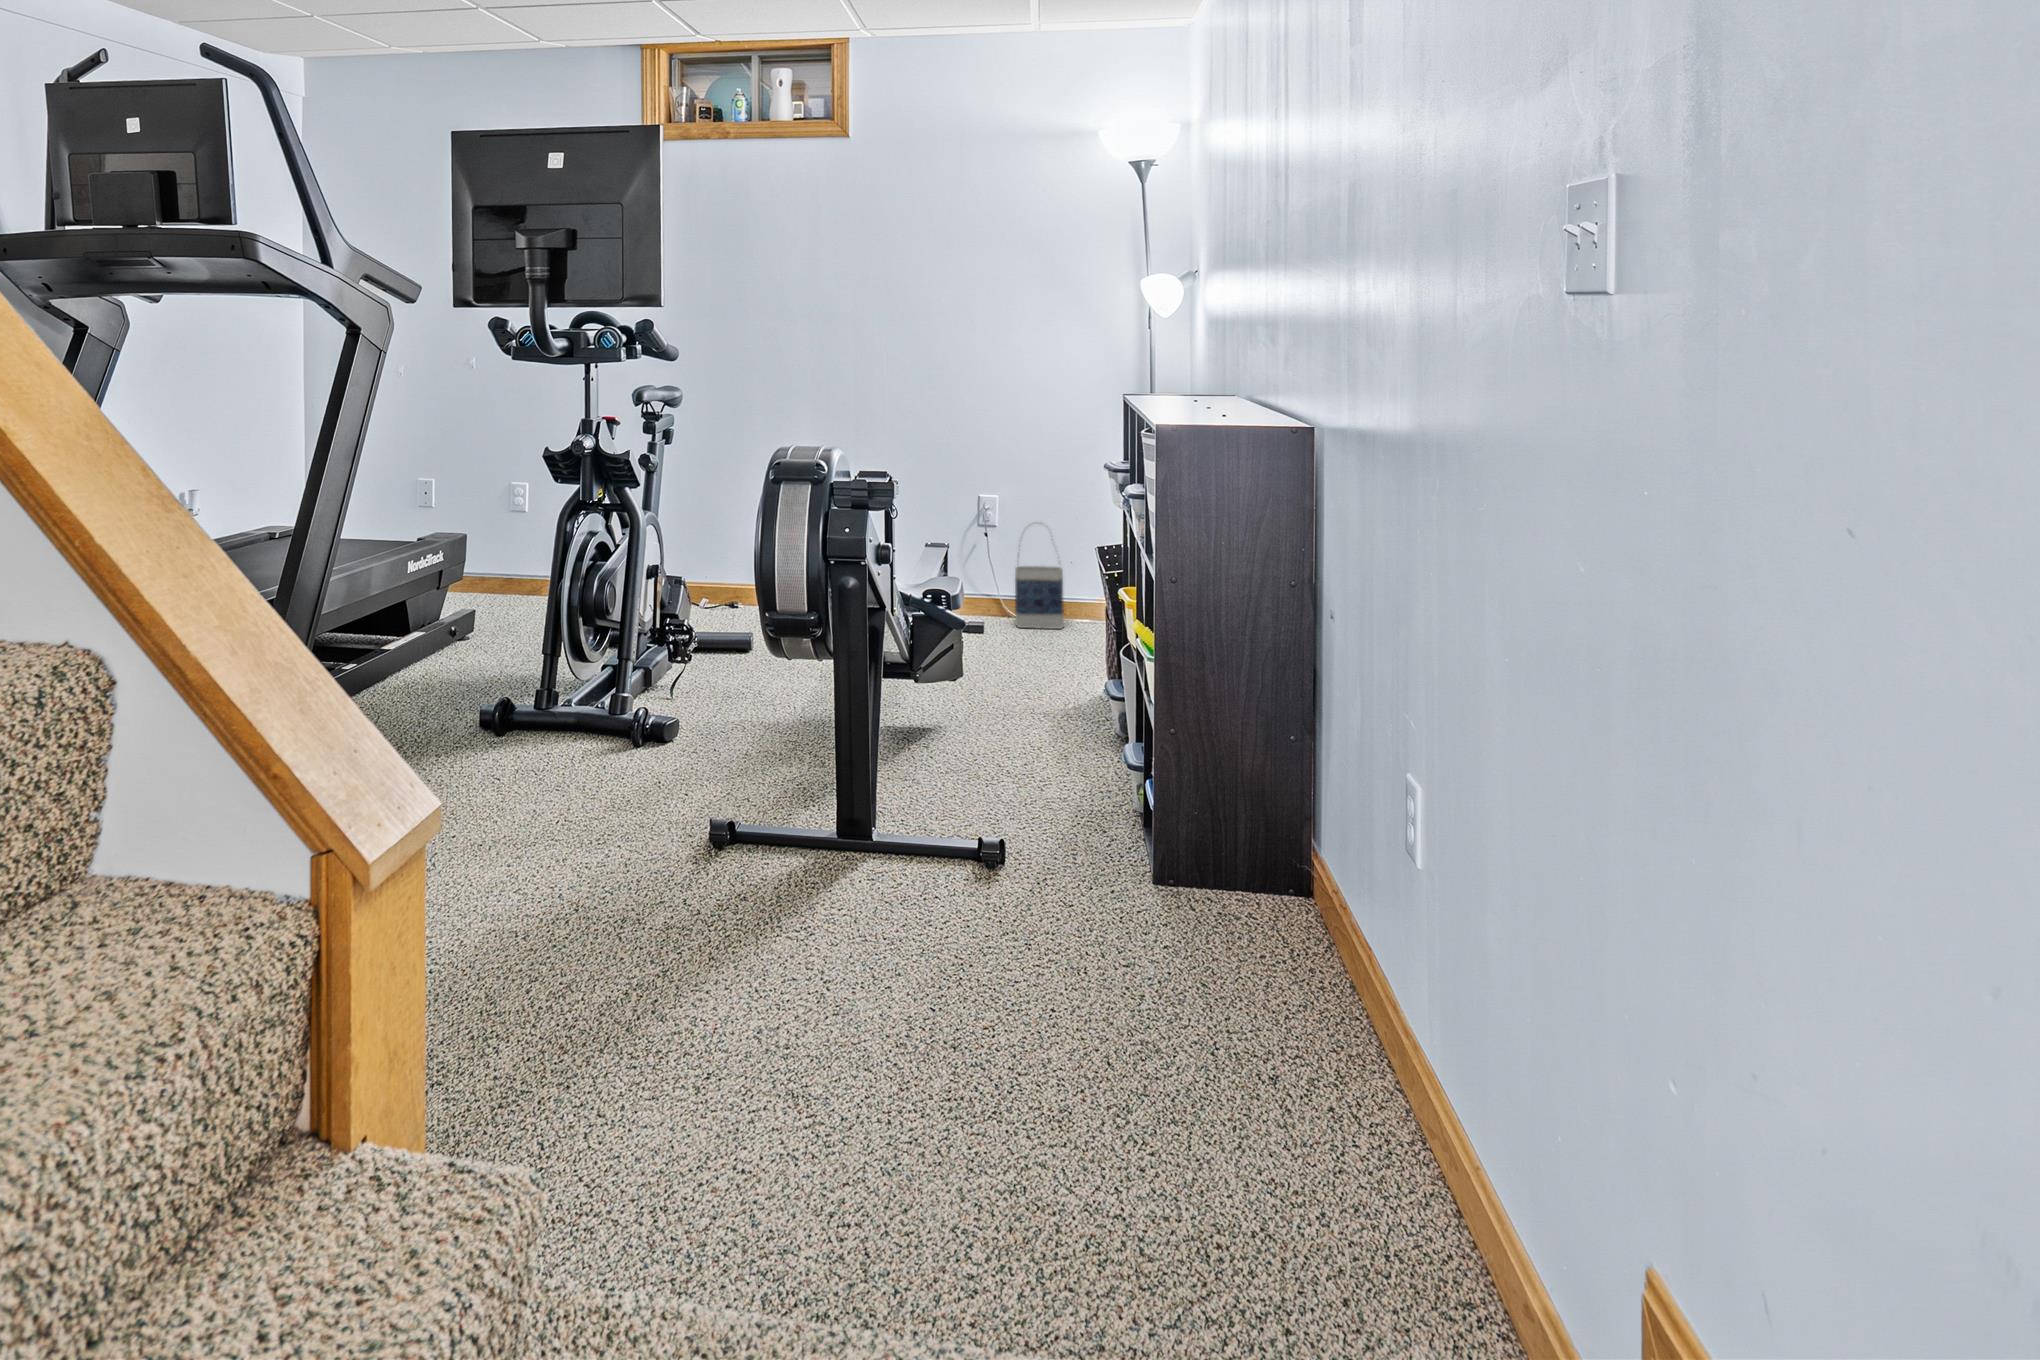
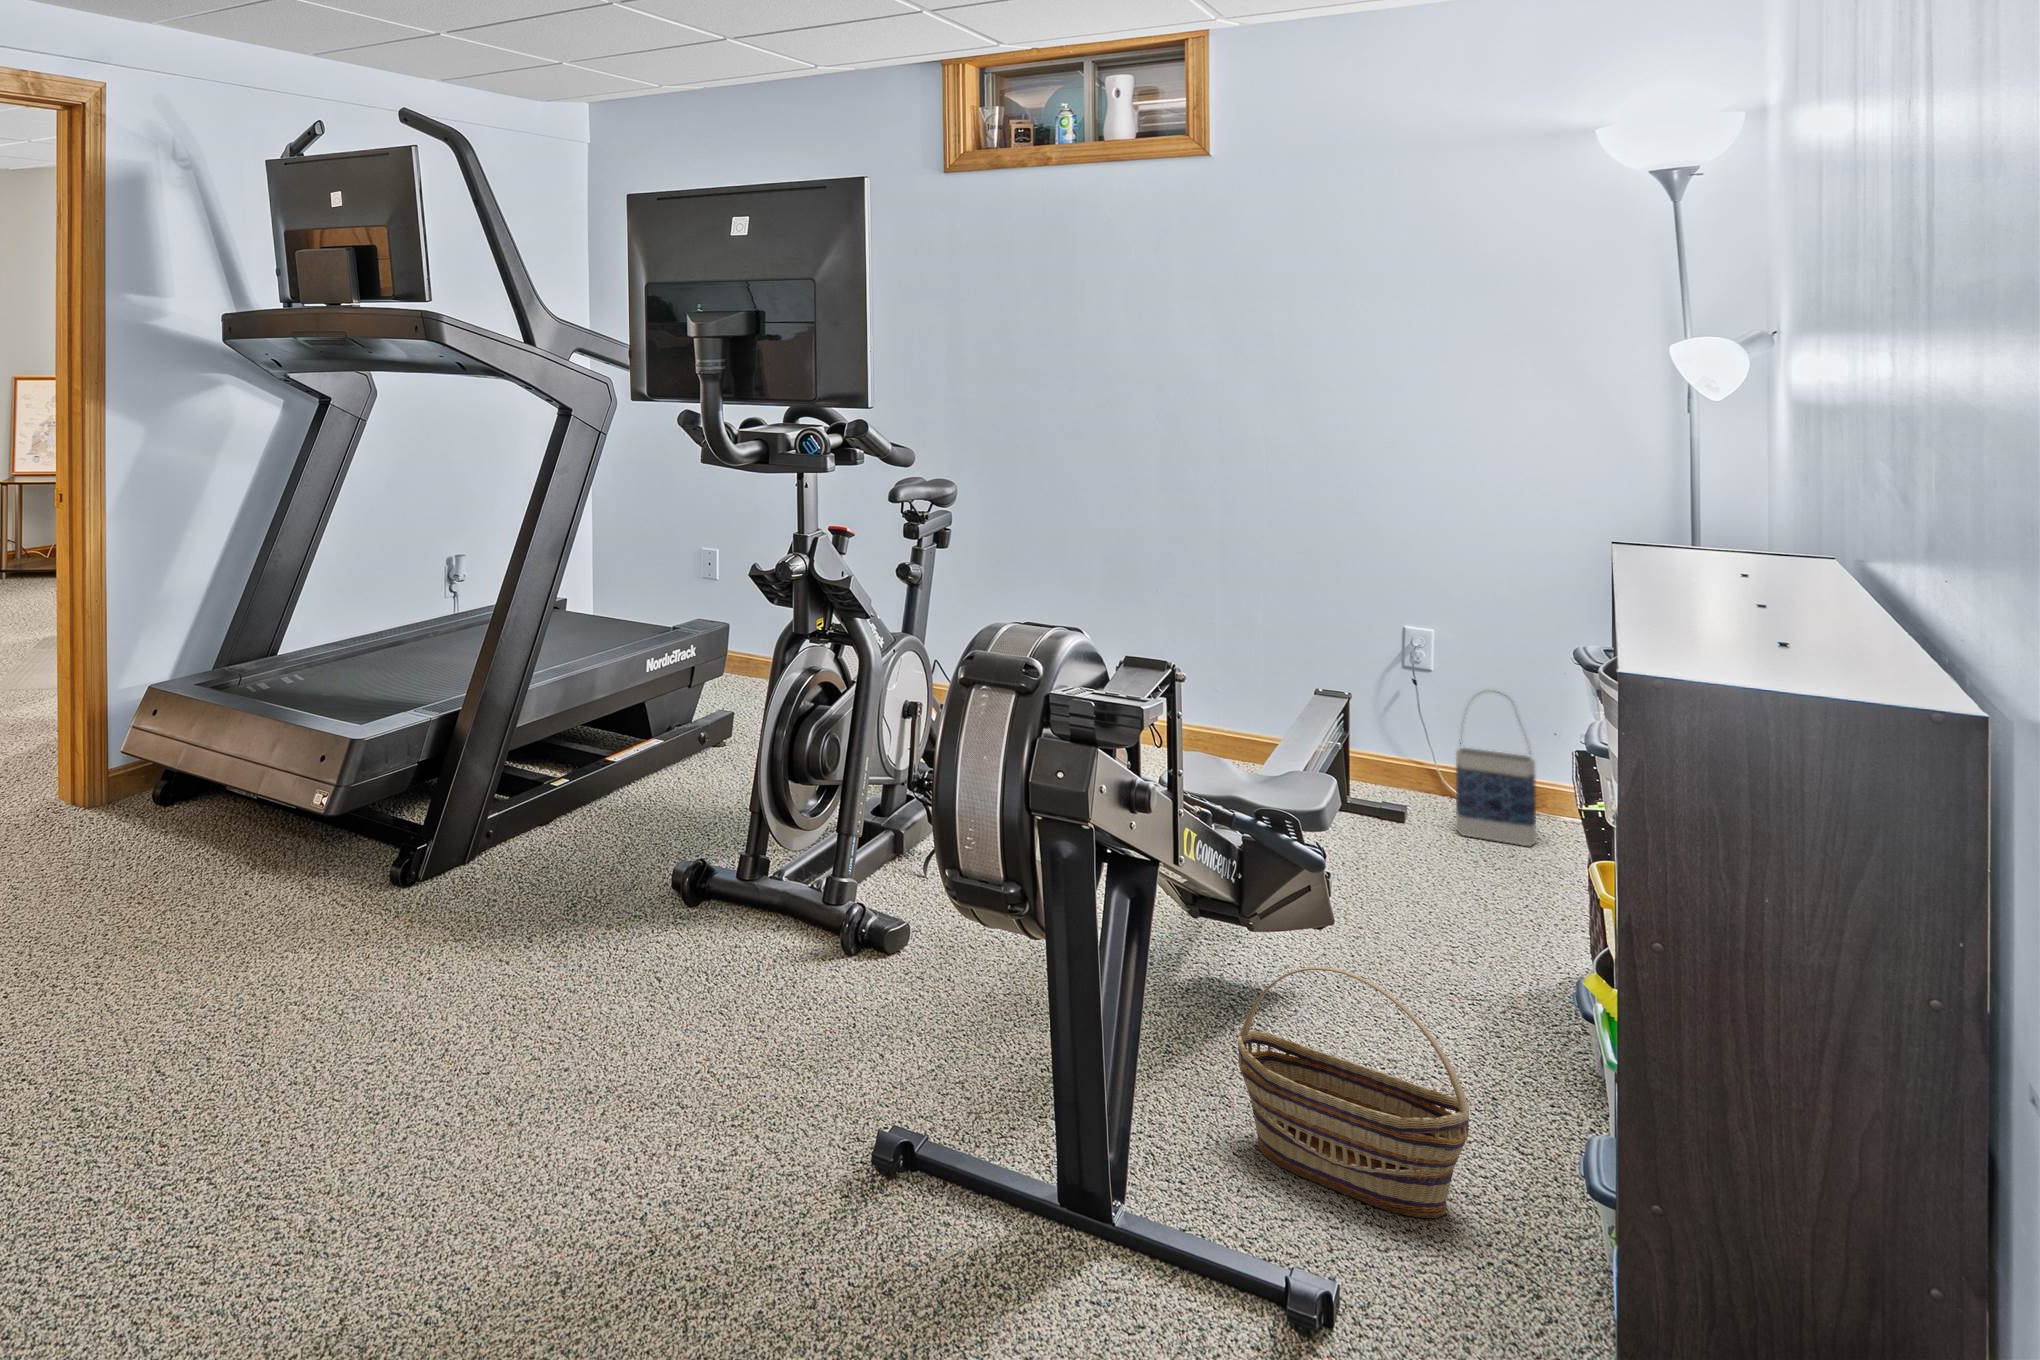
basket: none [930,671,1070,820] -> present [1238,967,1469,1218]

